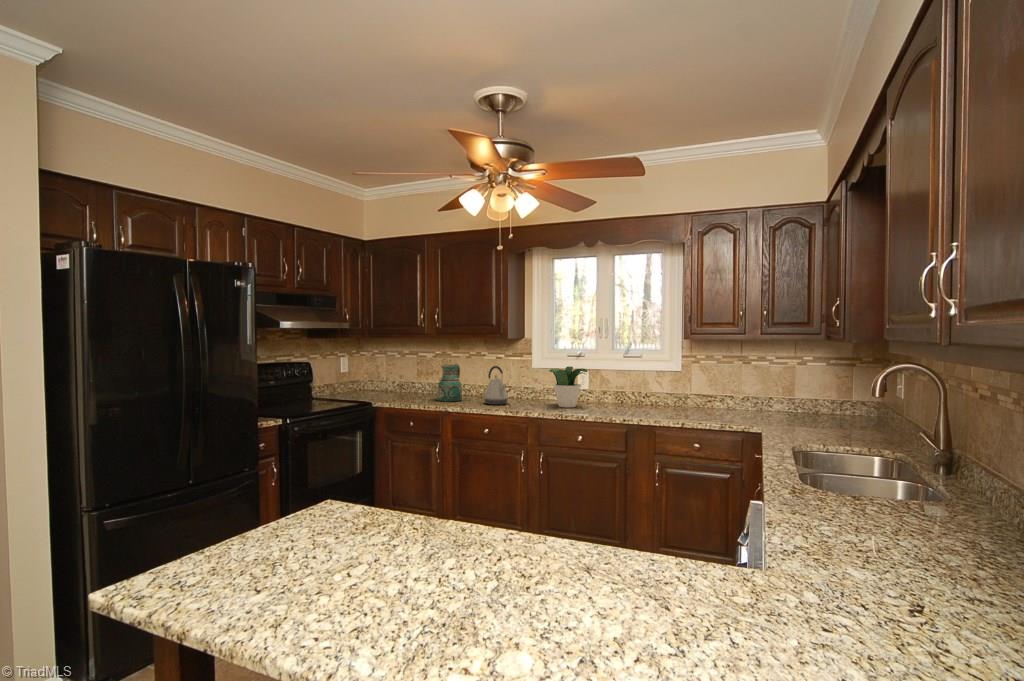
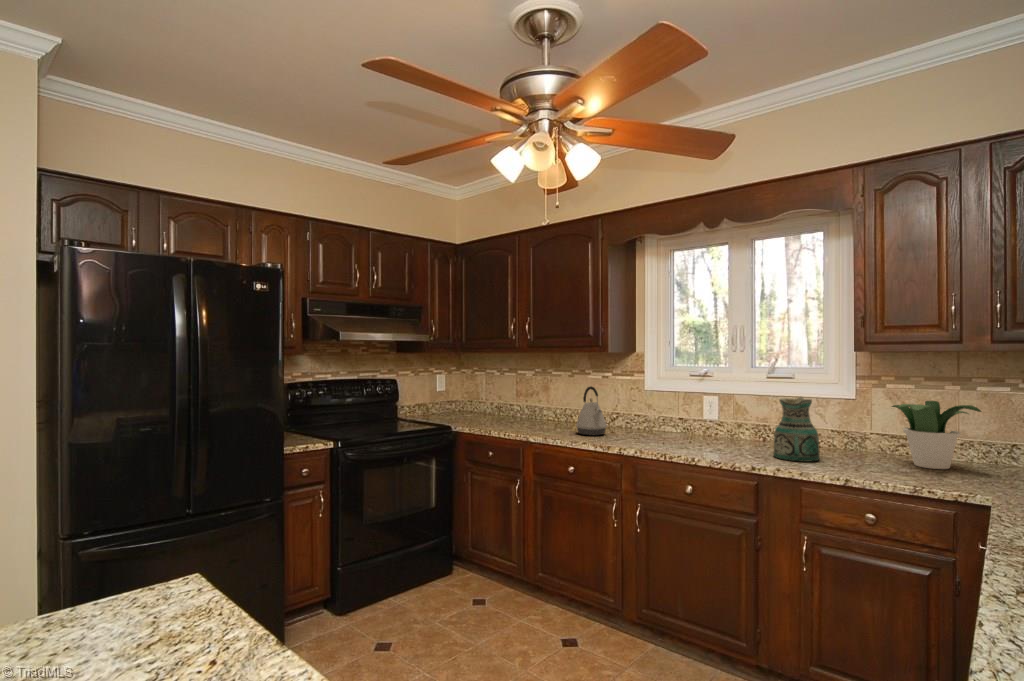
ceramic pitcher: present [437,363,462,402] -> present [773,397,820,462]
potted plant: present [549,367,587,407] -> present [892,401,981,469]

